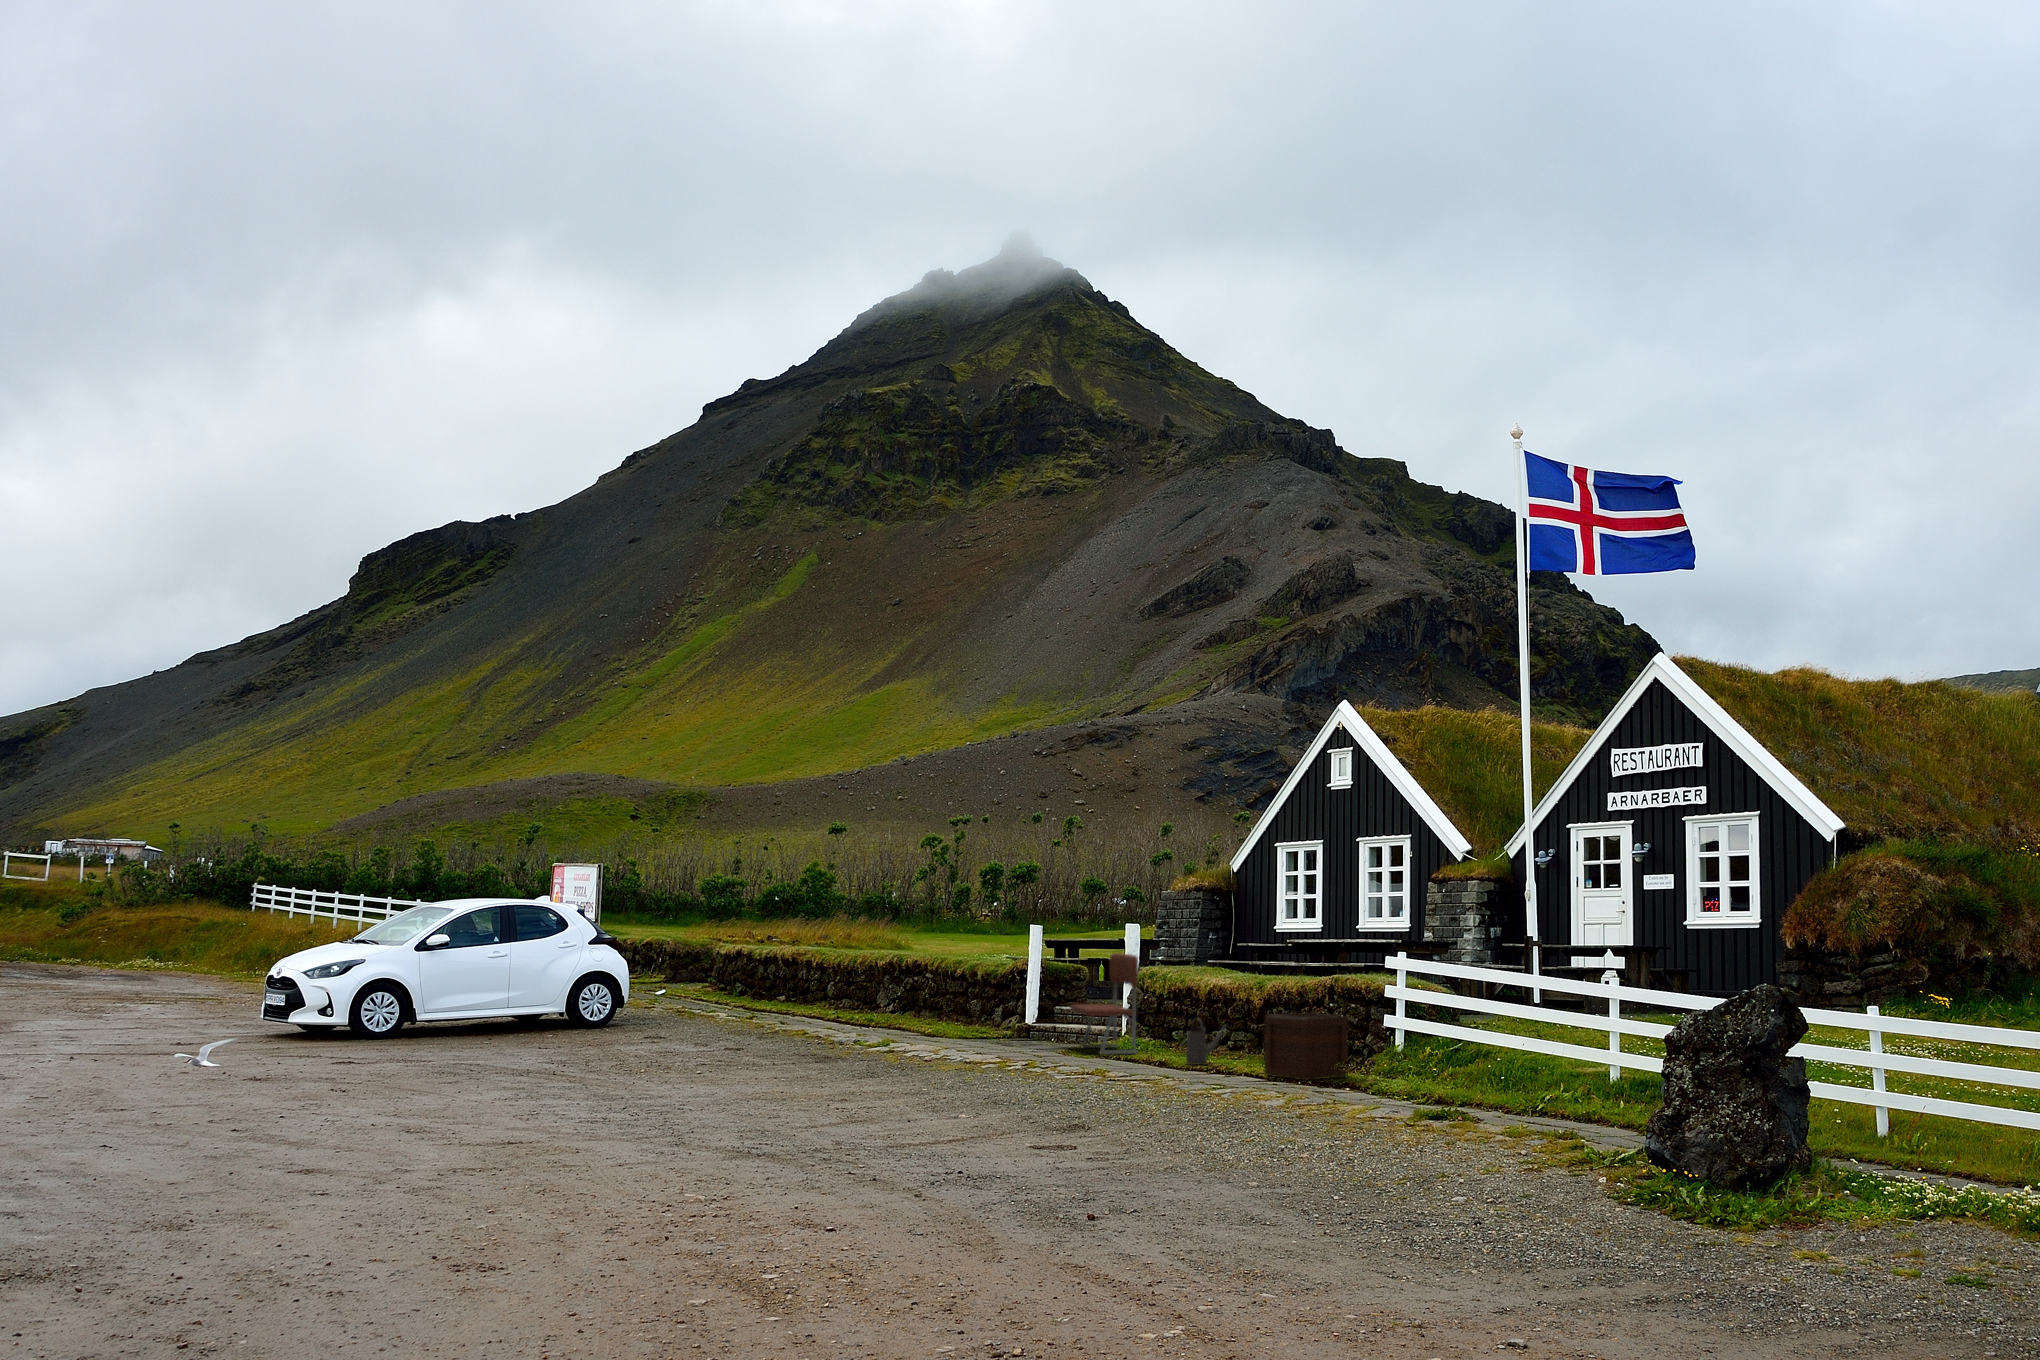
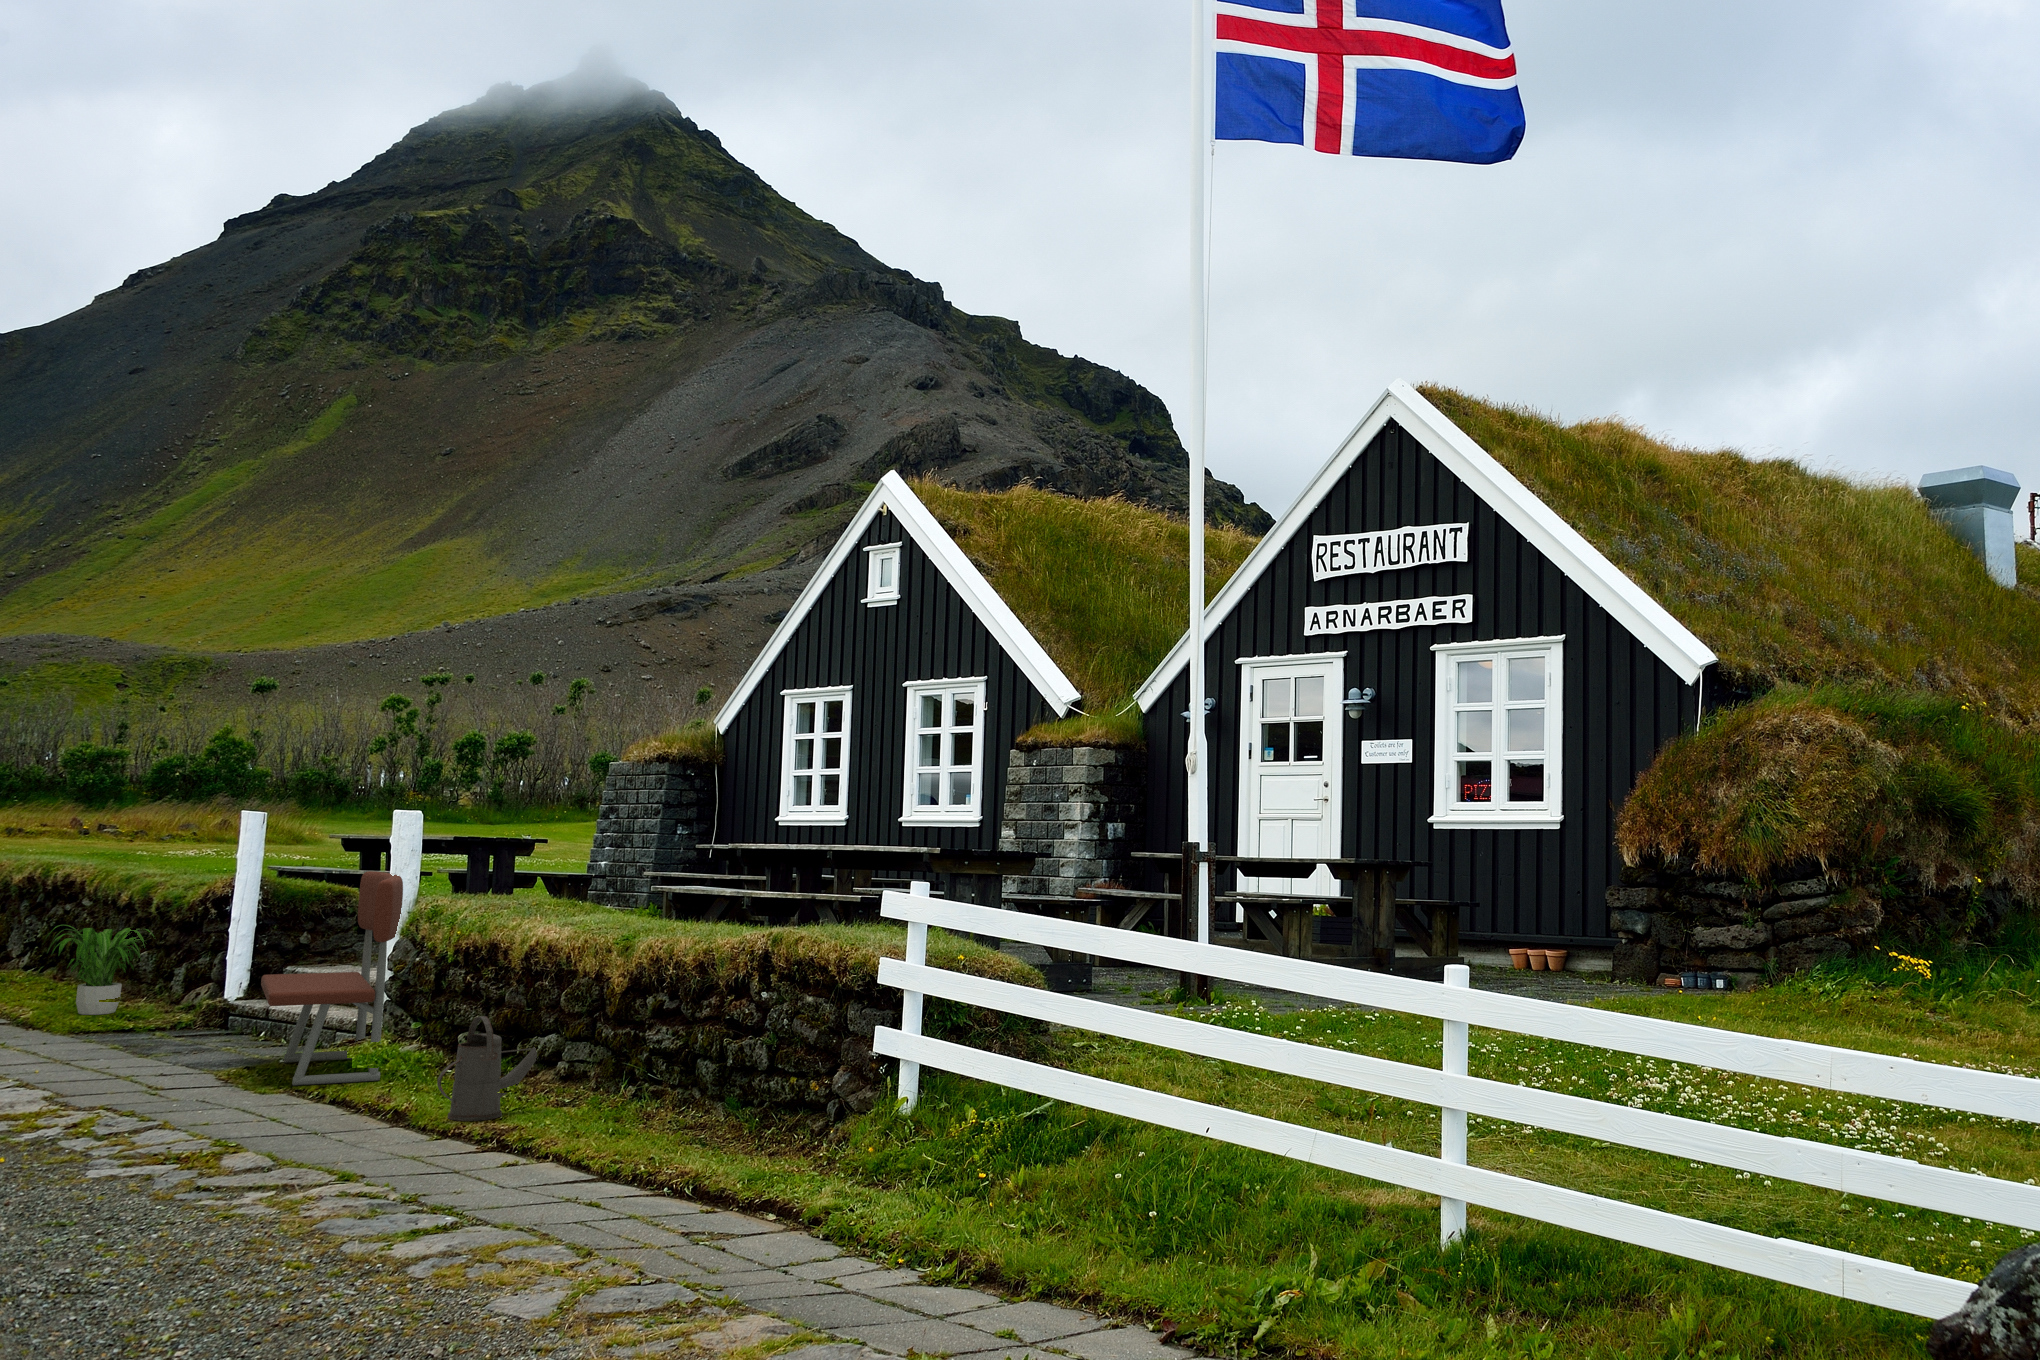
potted plant: none [928,985,983,1032] -> present [47,925,154,1015]
wooden crate: present [1264,1013,1348,1080] -> none [594,1012,796,1181]

